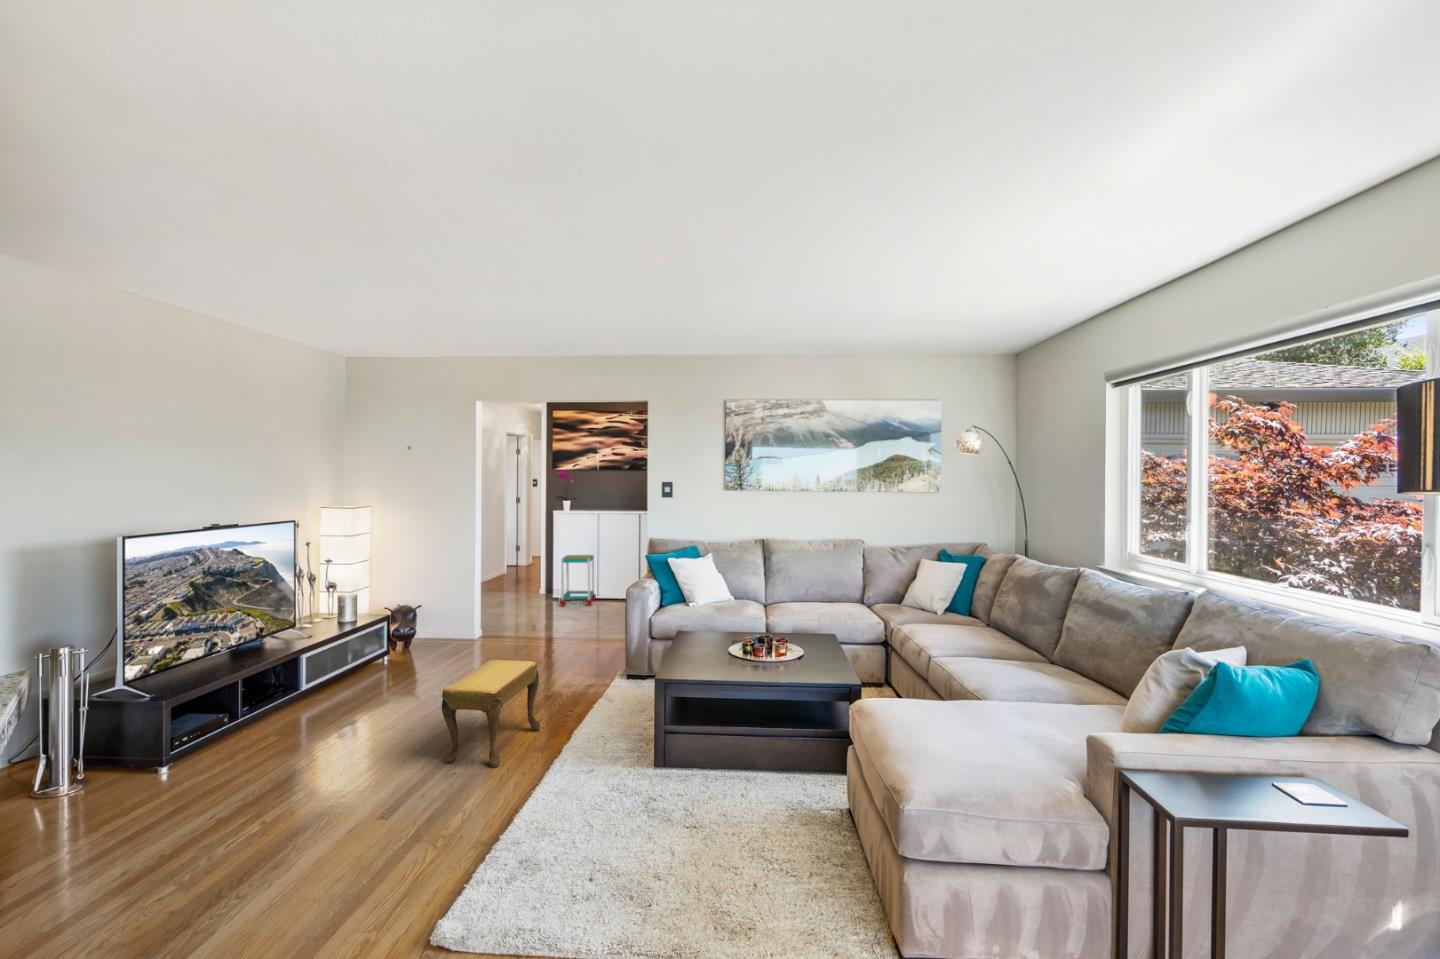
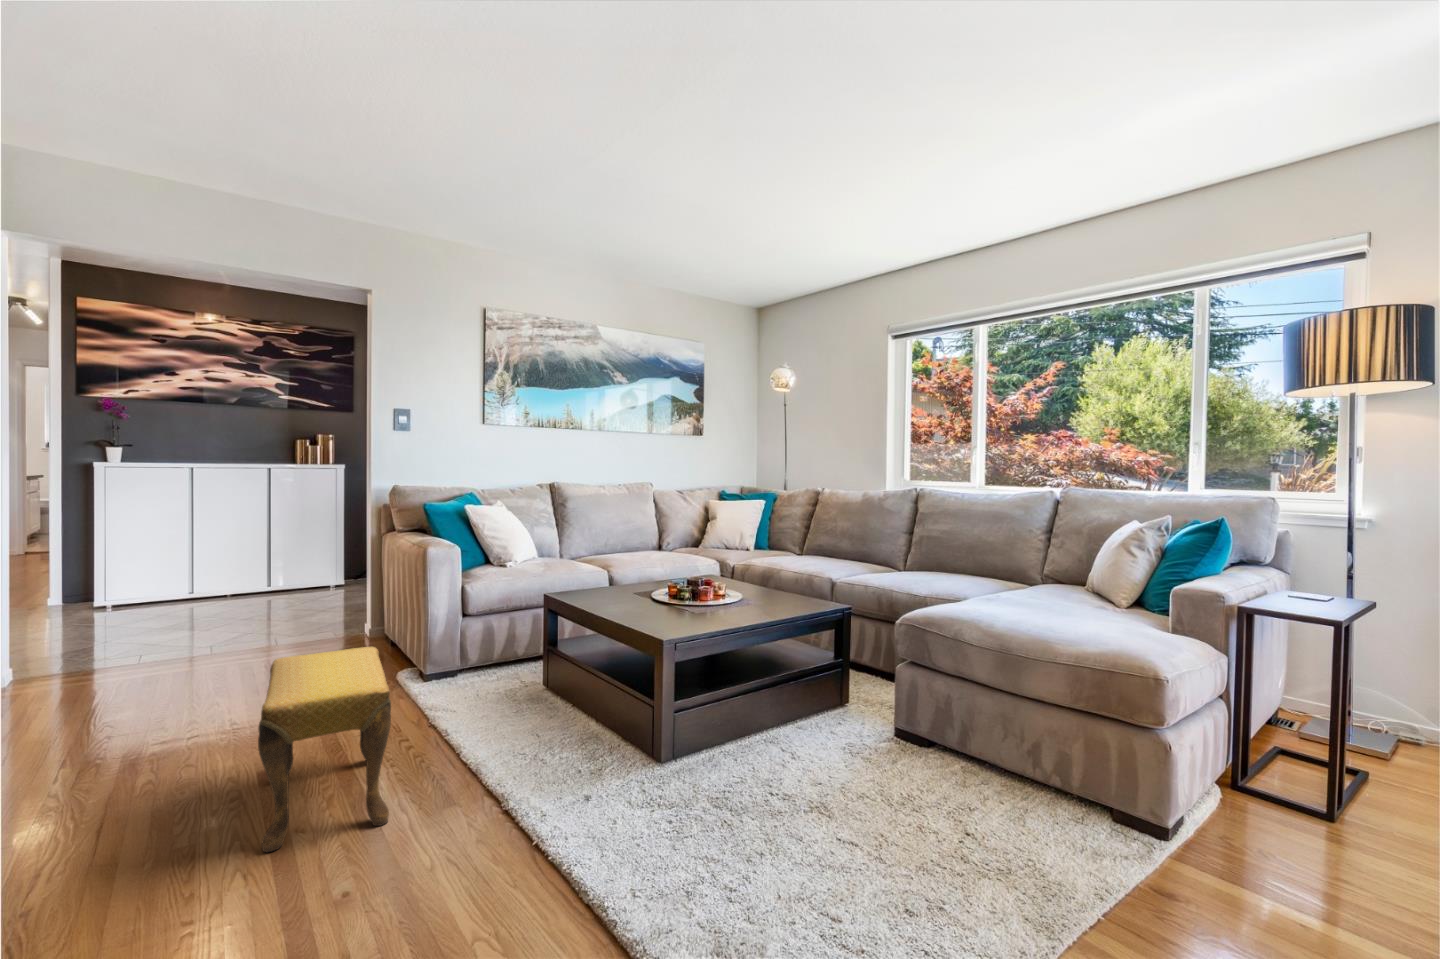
side table: present [560,555,596,606] -> none [121,533,191,620]

